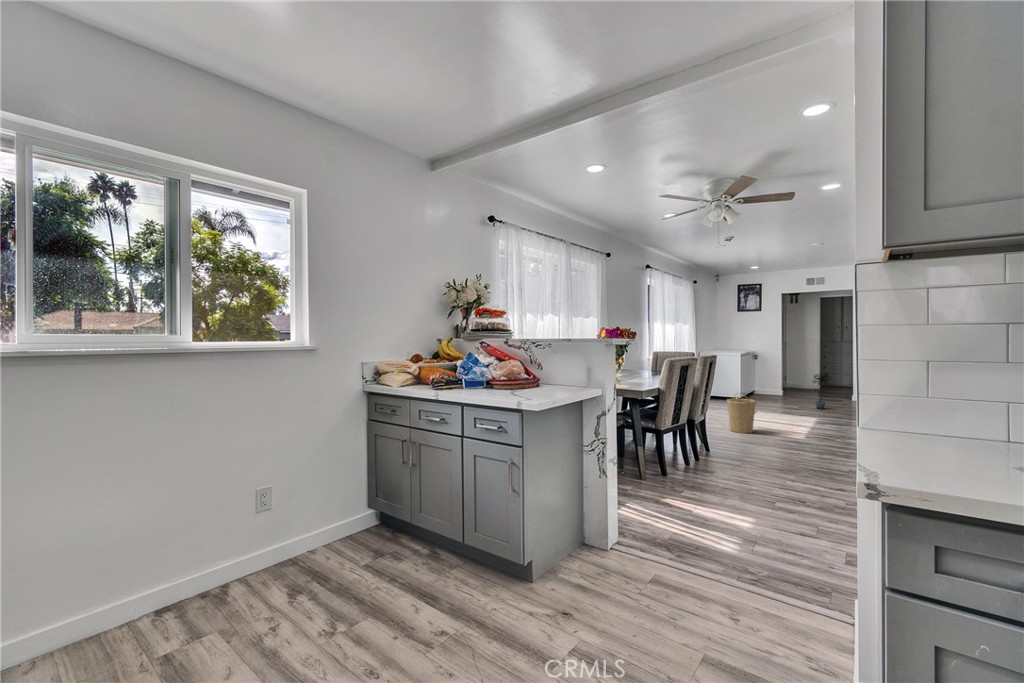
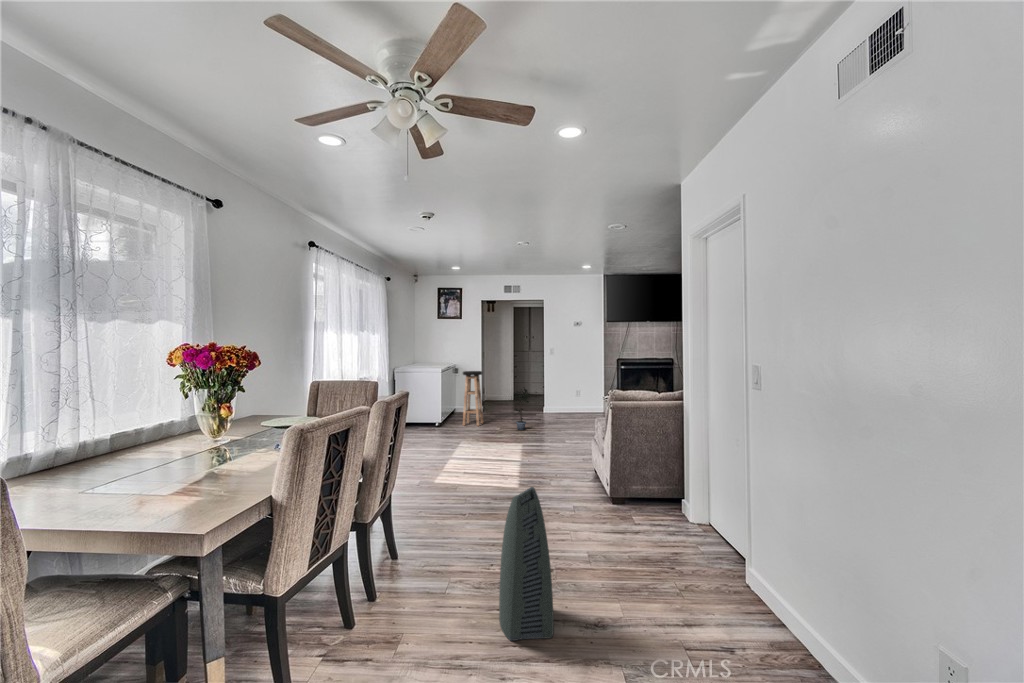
bar stool: none [761,356,782,403] -> present [463,371,483,426]
basket: present [727,395,756,433] -> none [425,433,462,492]
air purifier: none [774,406,810,489] -> present [499,487,554,641]

